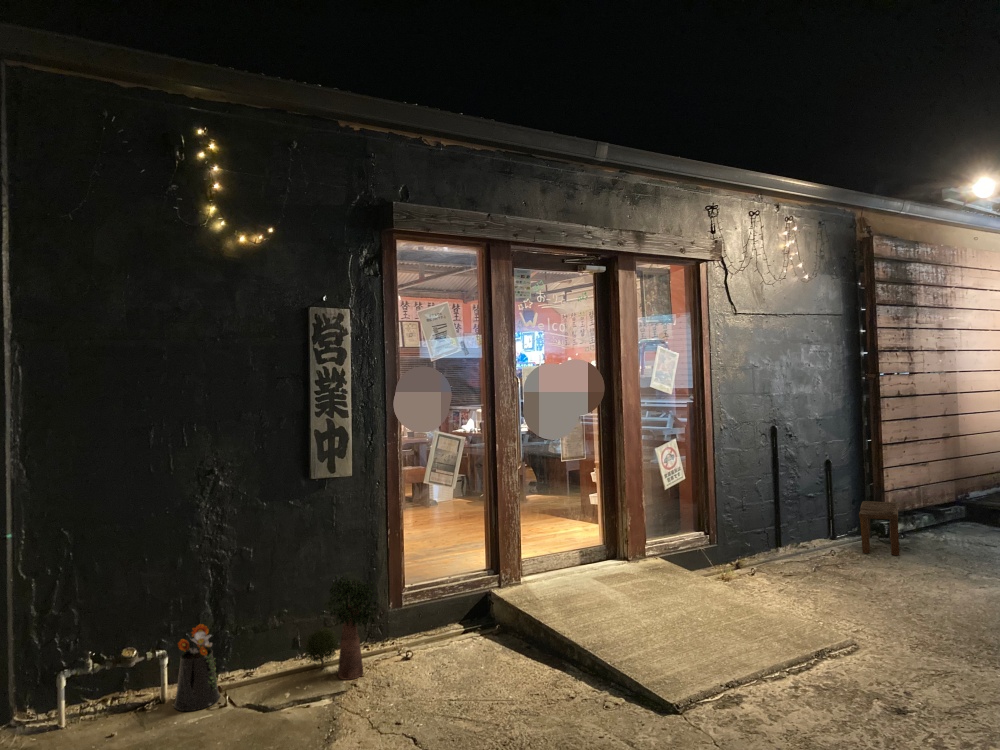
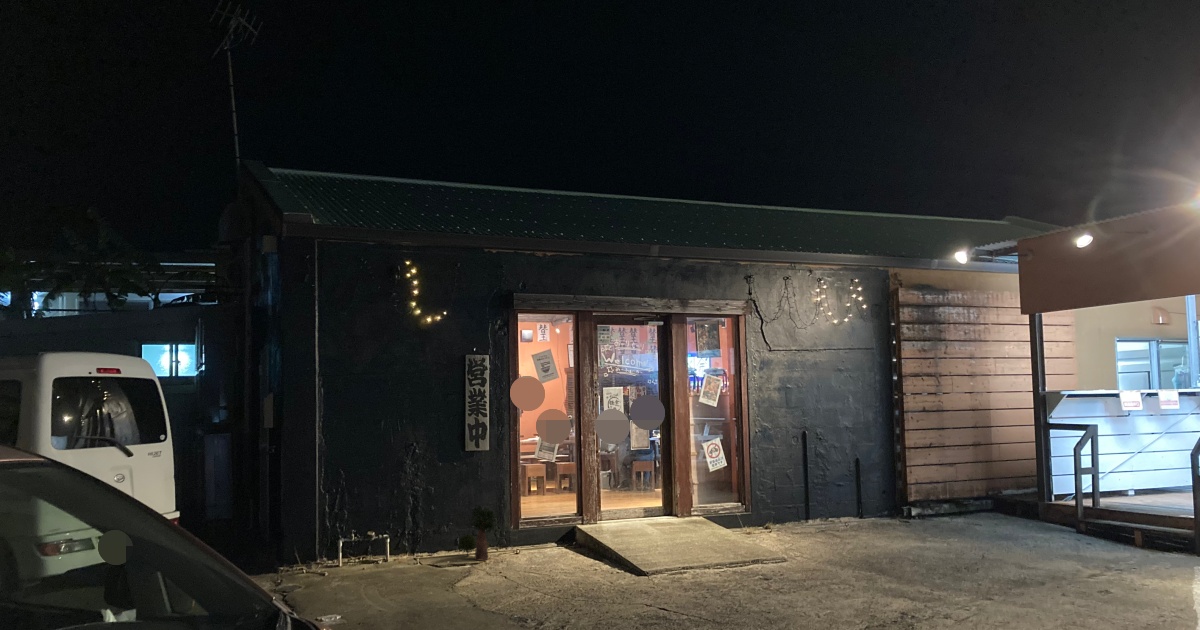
bench: present [859,501,899,556] -> none [867,492,912,531]
watering can: present [174,624,220,711] -> none [392,523,414,565]

